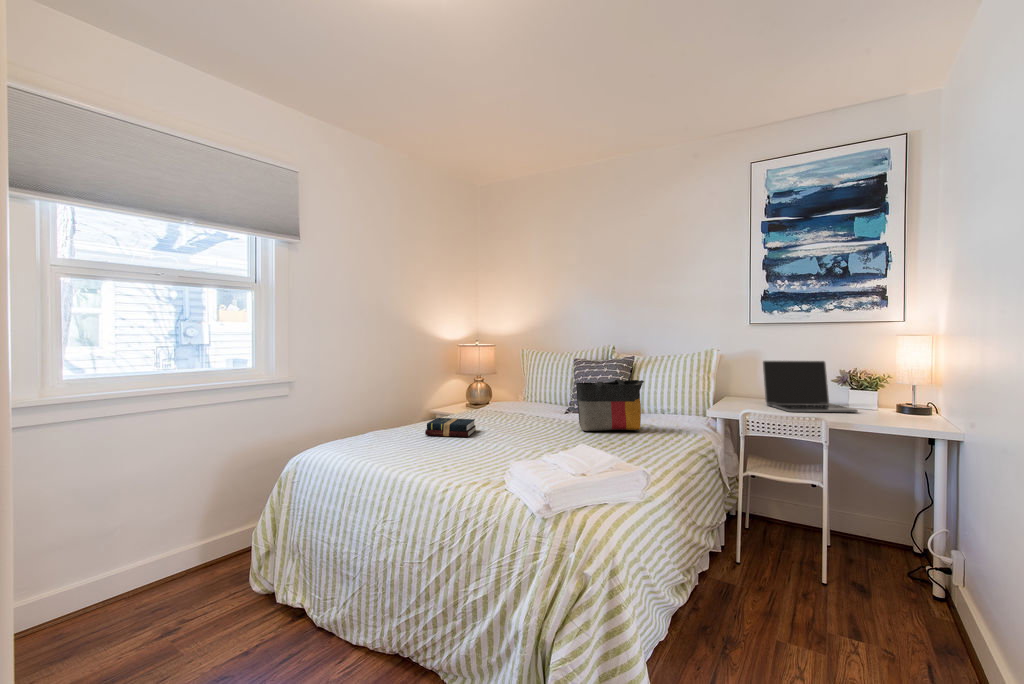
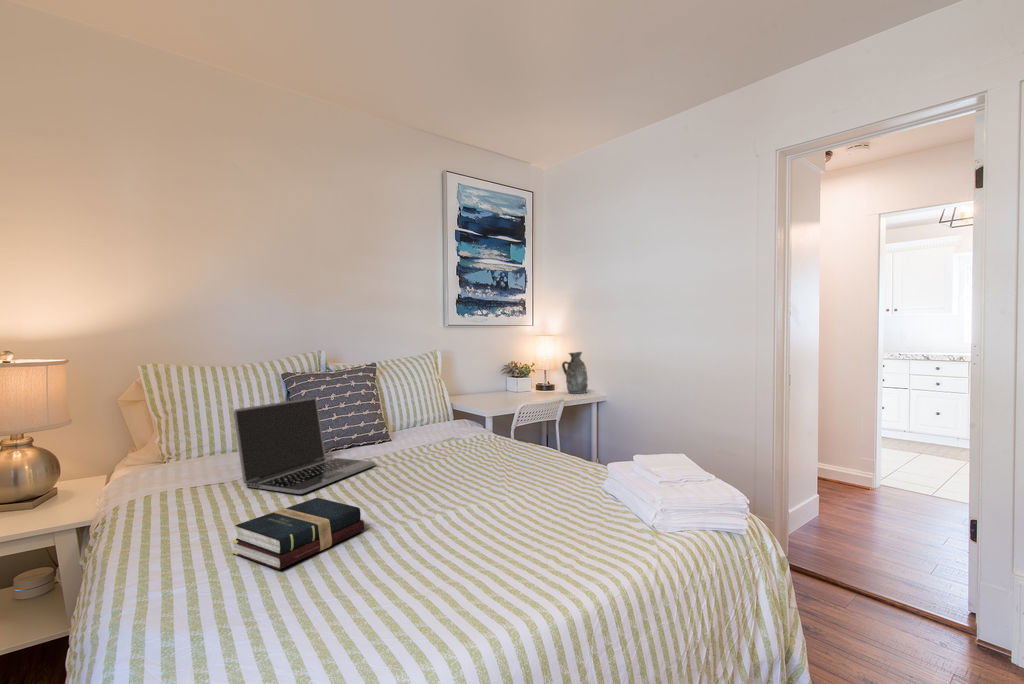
laptop: present [763,361,858,412] -> present [234,397,375,494]
decorative vase: none [895,361,935,421] -> present [562,352,588,394]
tote bag: present [576,379,644,431] -> none [405,386,473,463]

